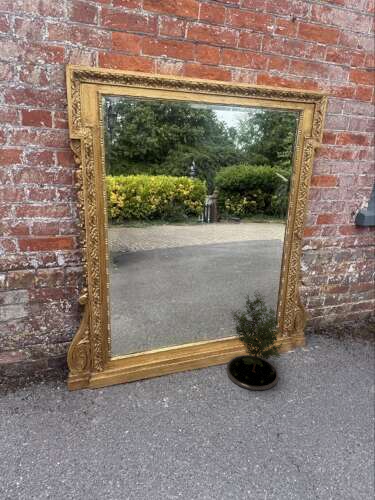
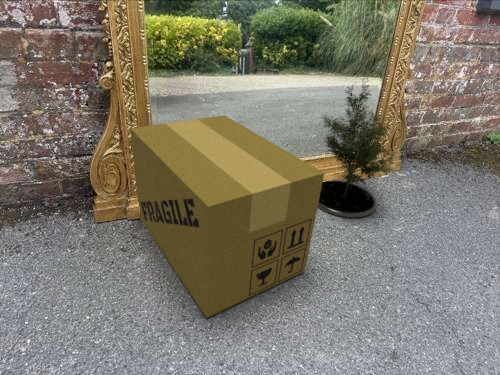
cardboard box: none [95,313,215,470] -> present [130,115,324,318]

